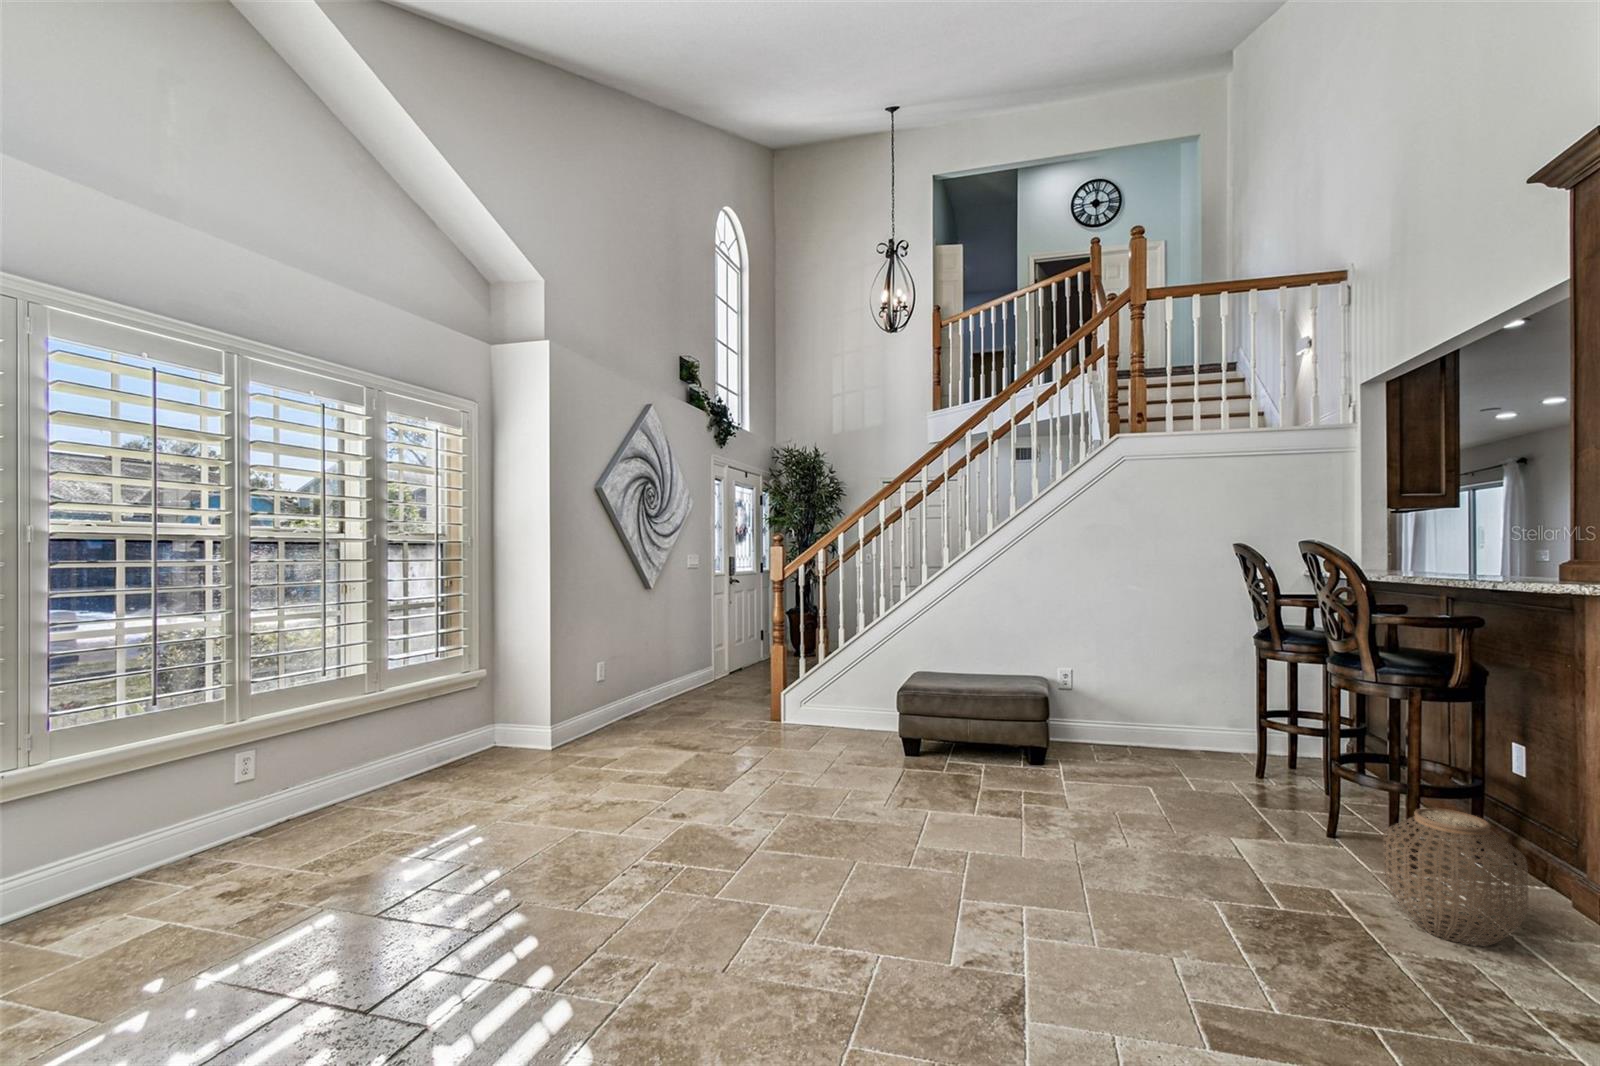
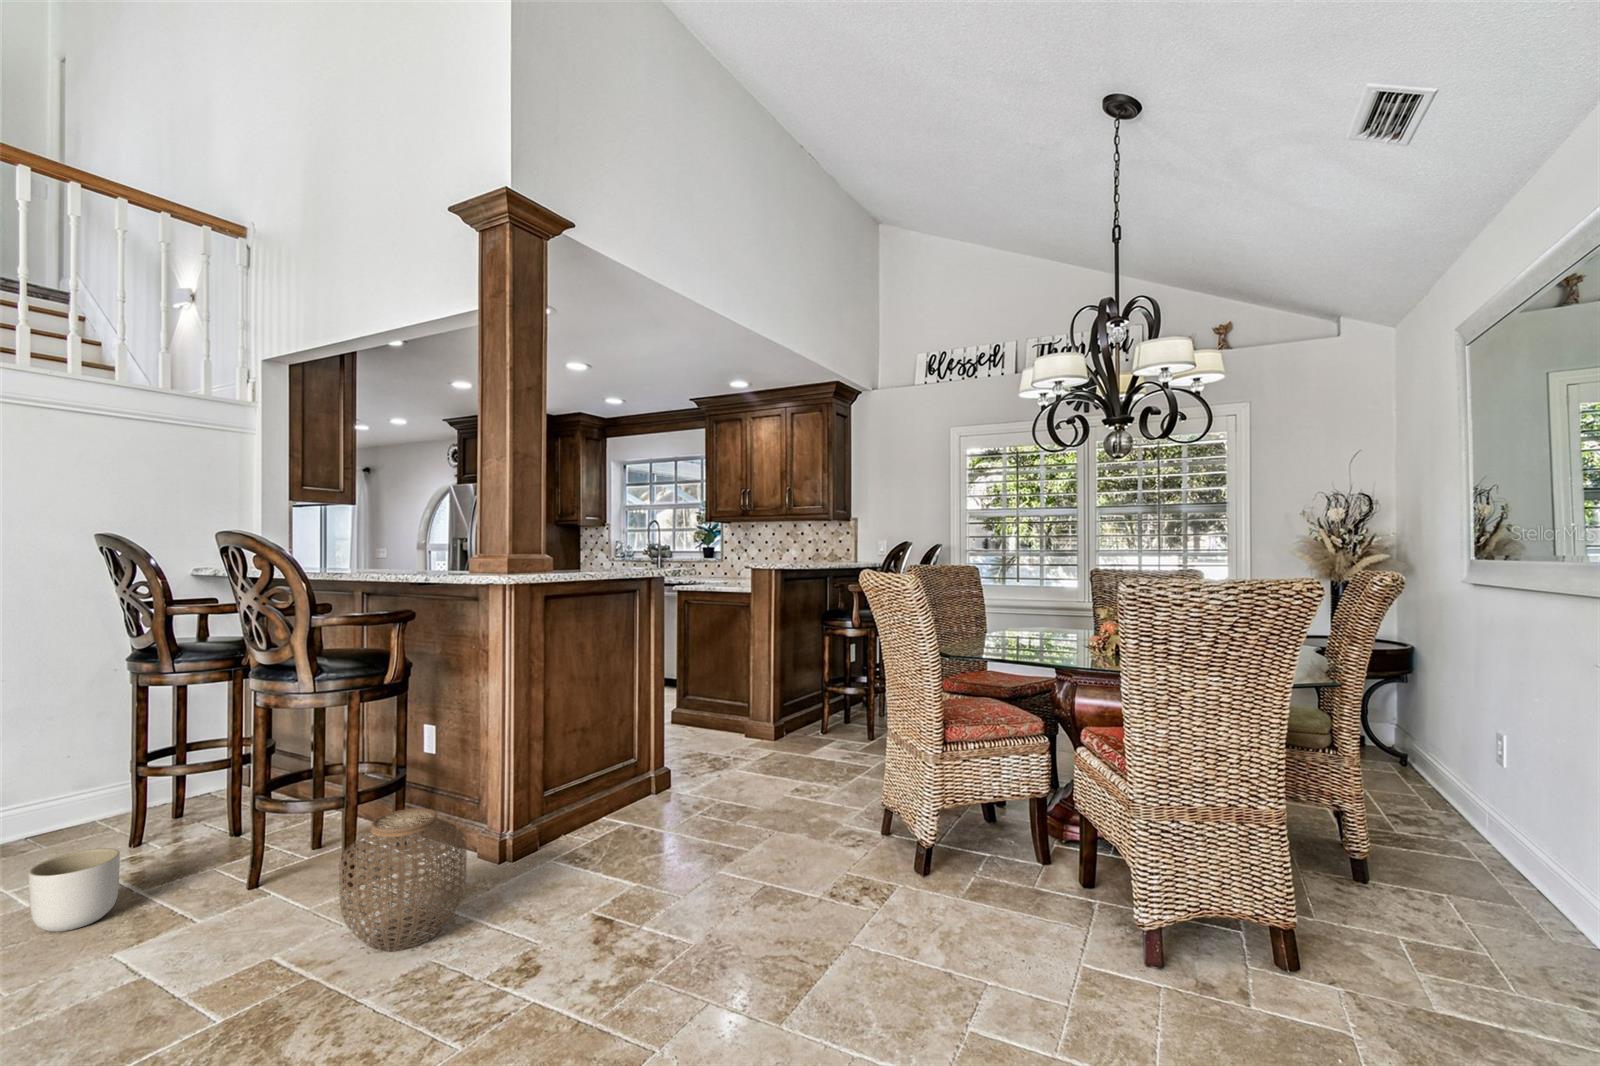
planter: none [1184,762,1236,815] -> present [29,848,120,932]

